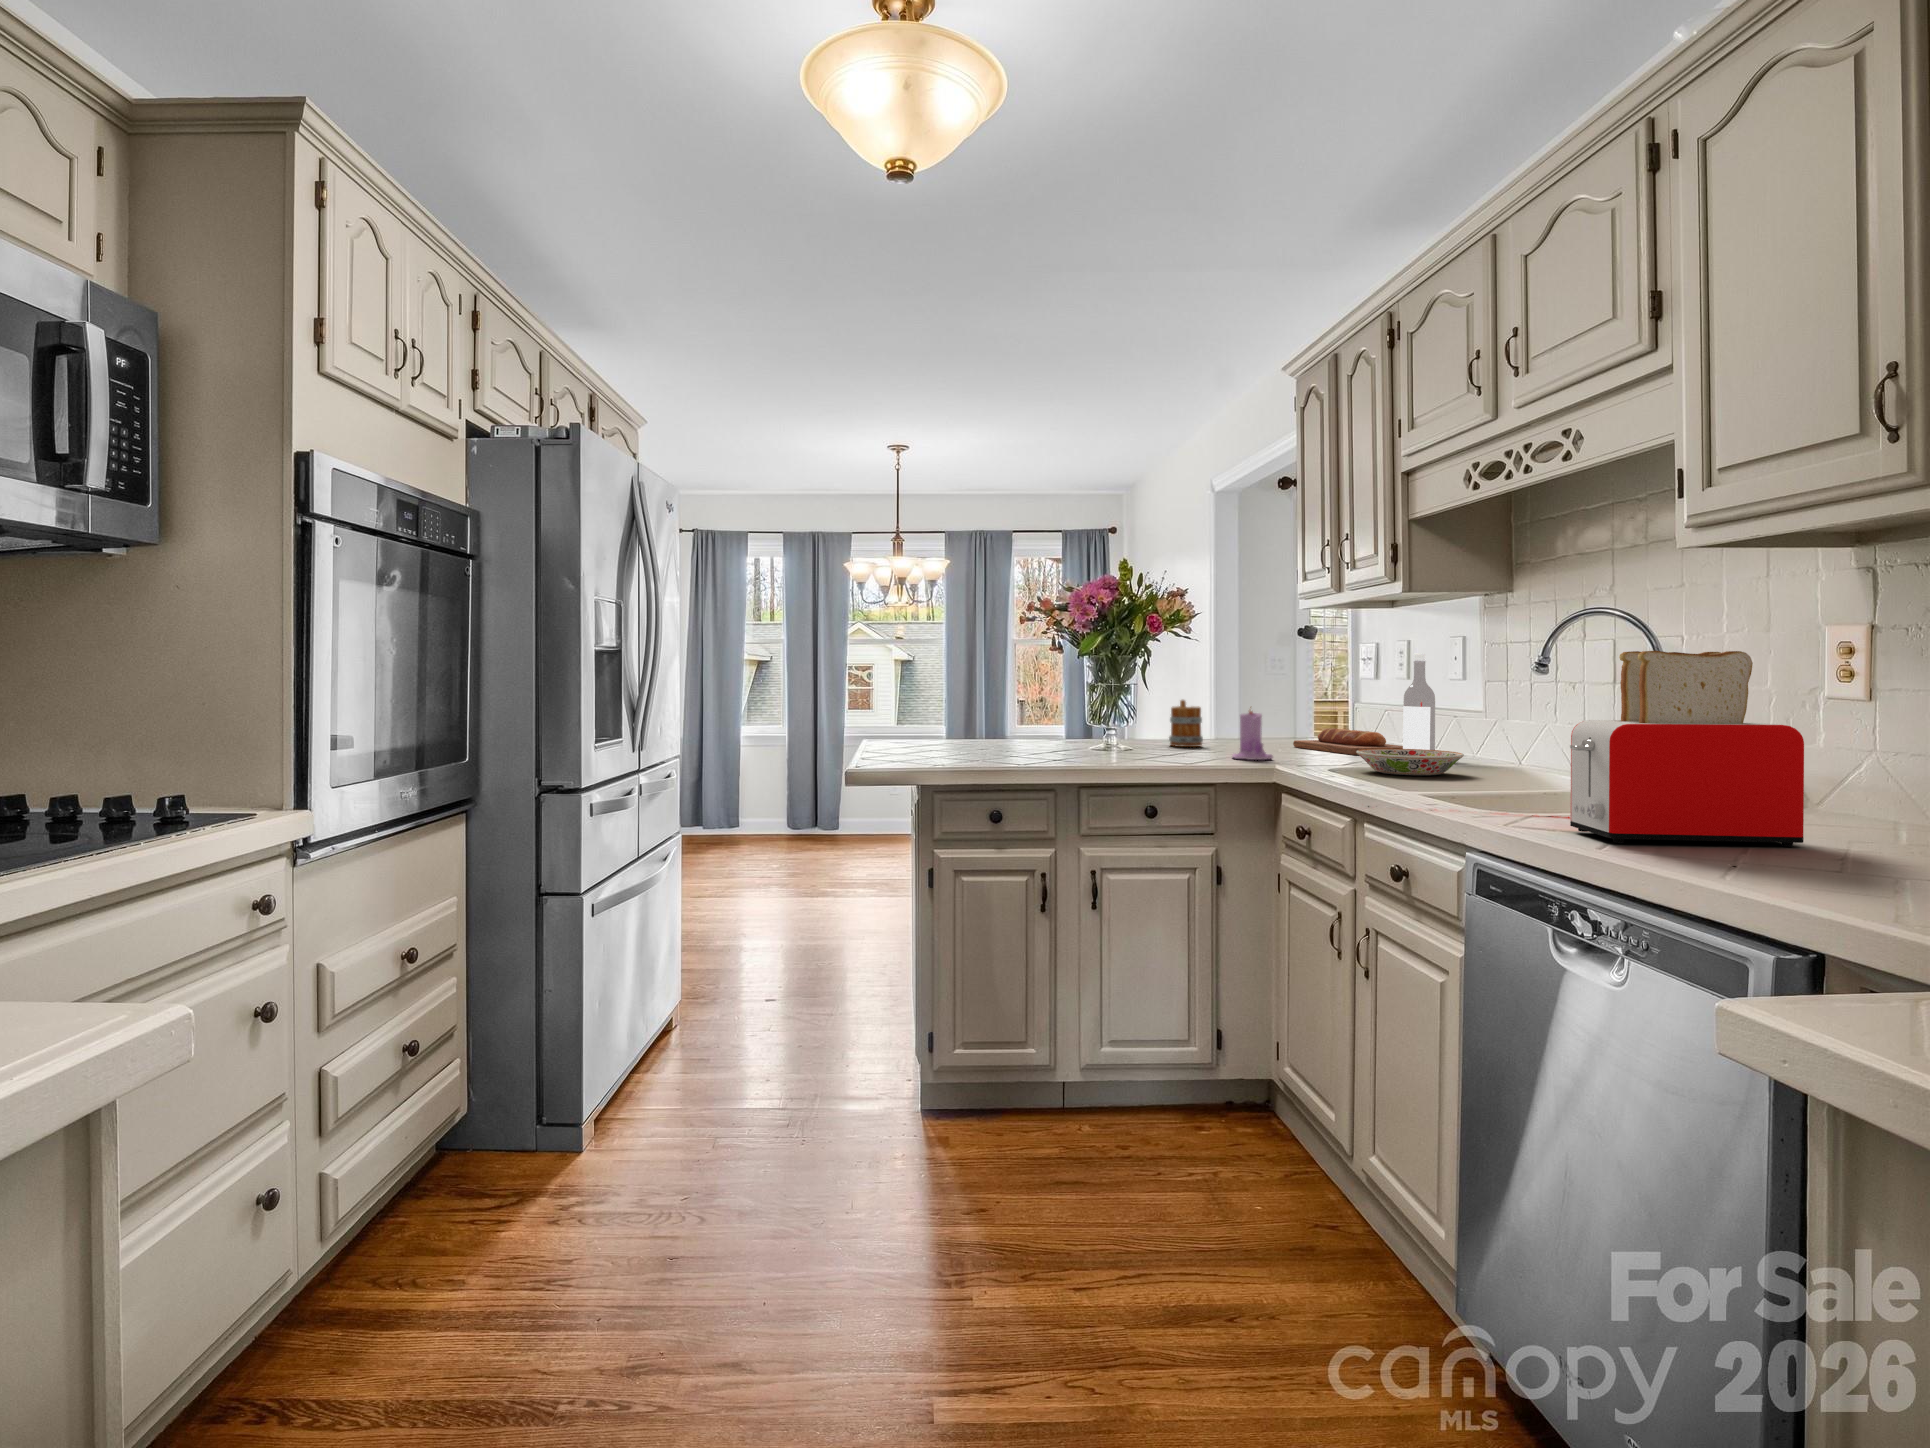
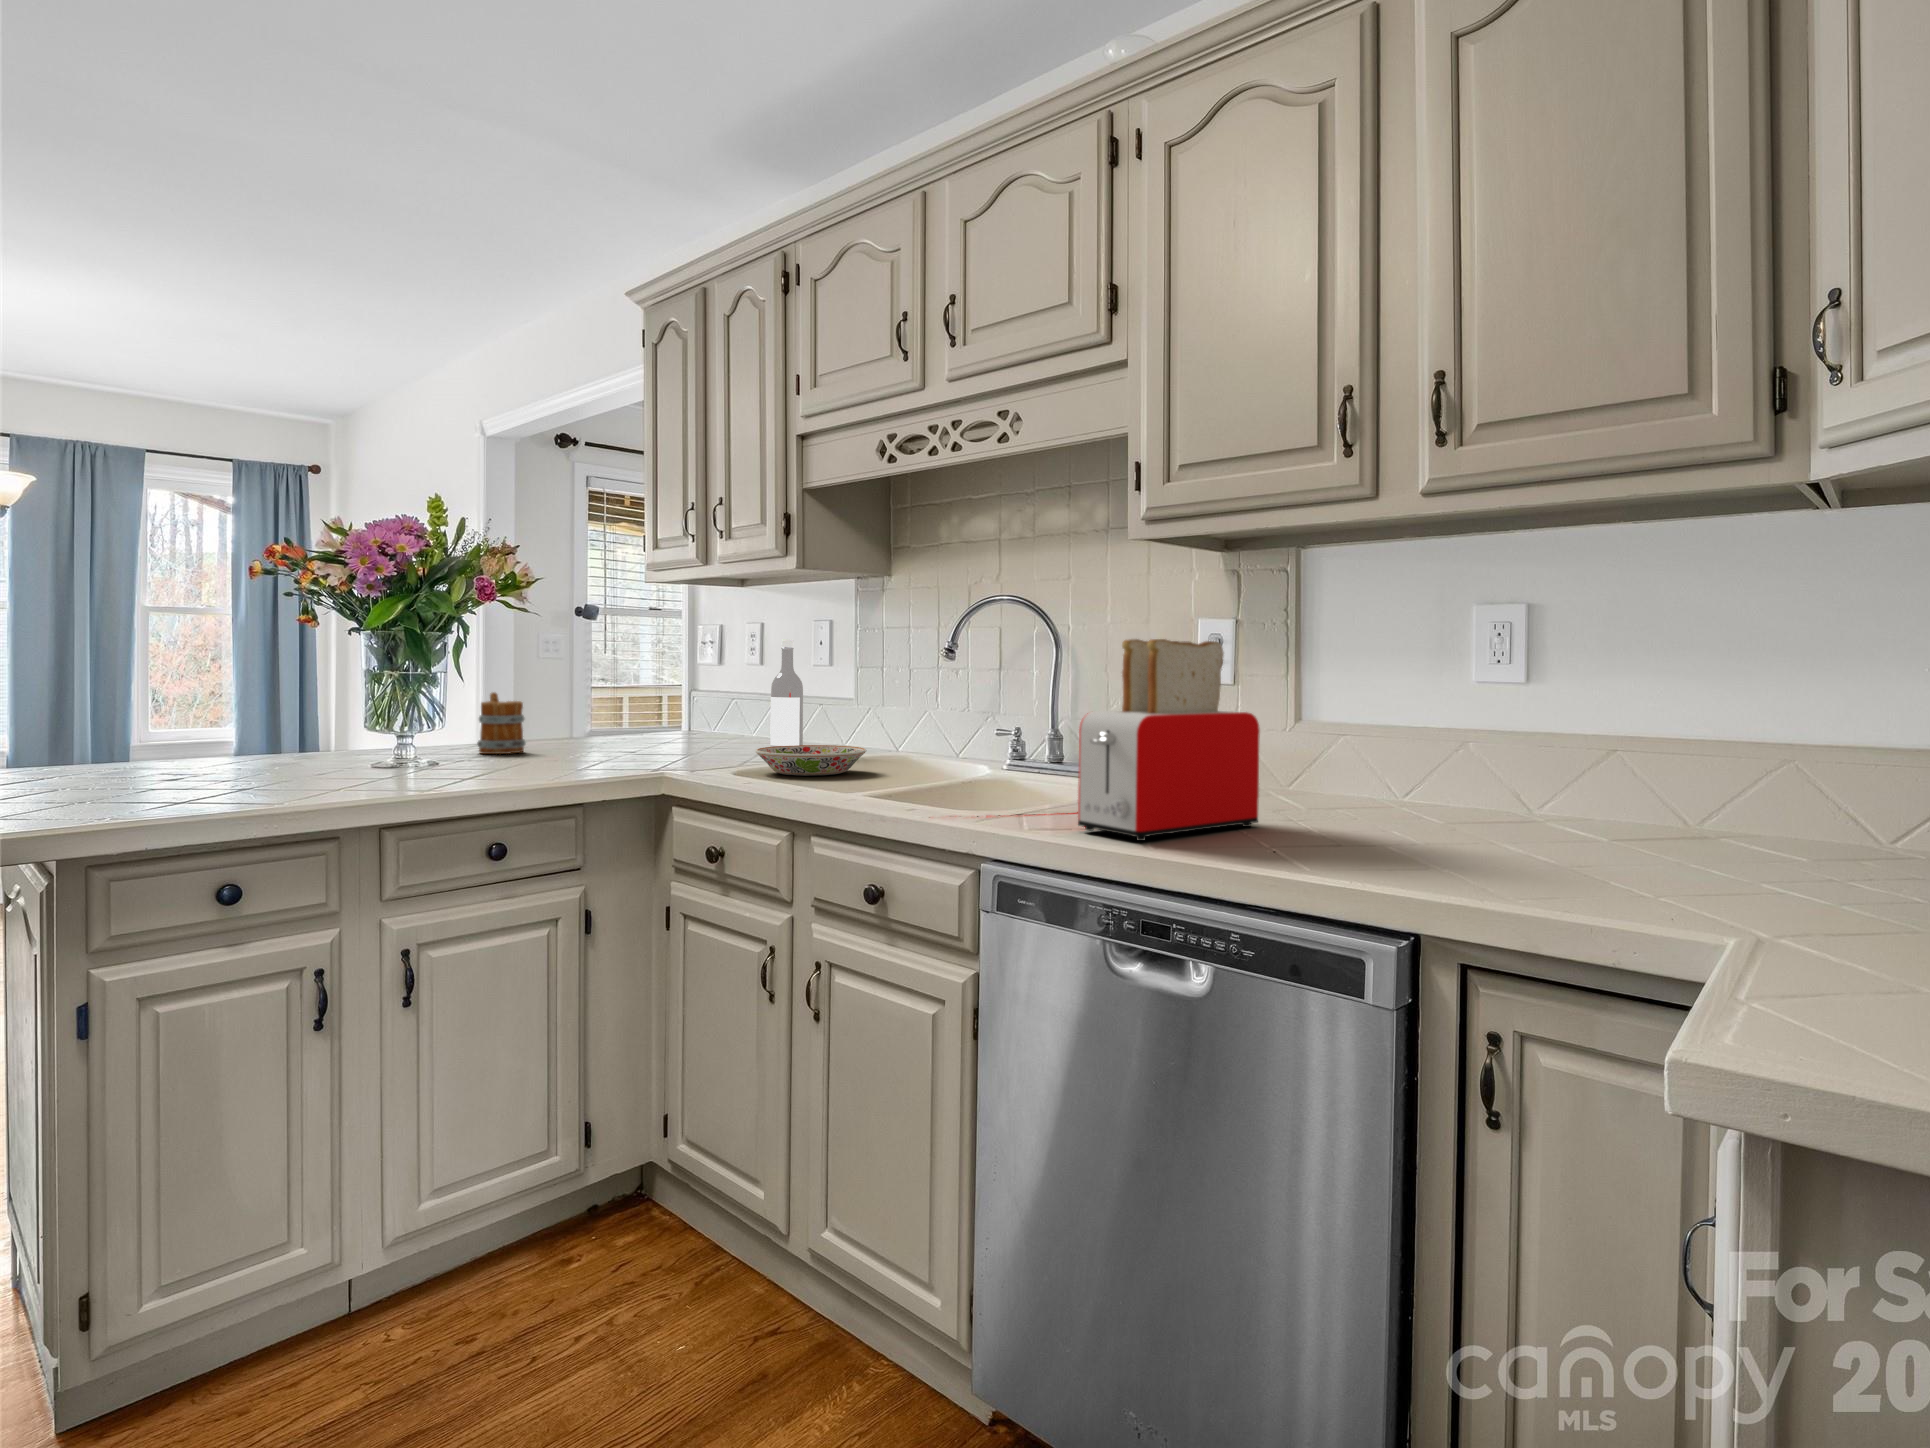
candle: present [1232,707,1273,760] -> none [587,699,641,767]
bread loaf: present [1293,729,1403,755] -> none [634,724,773,754]

